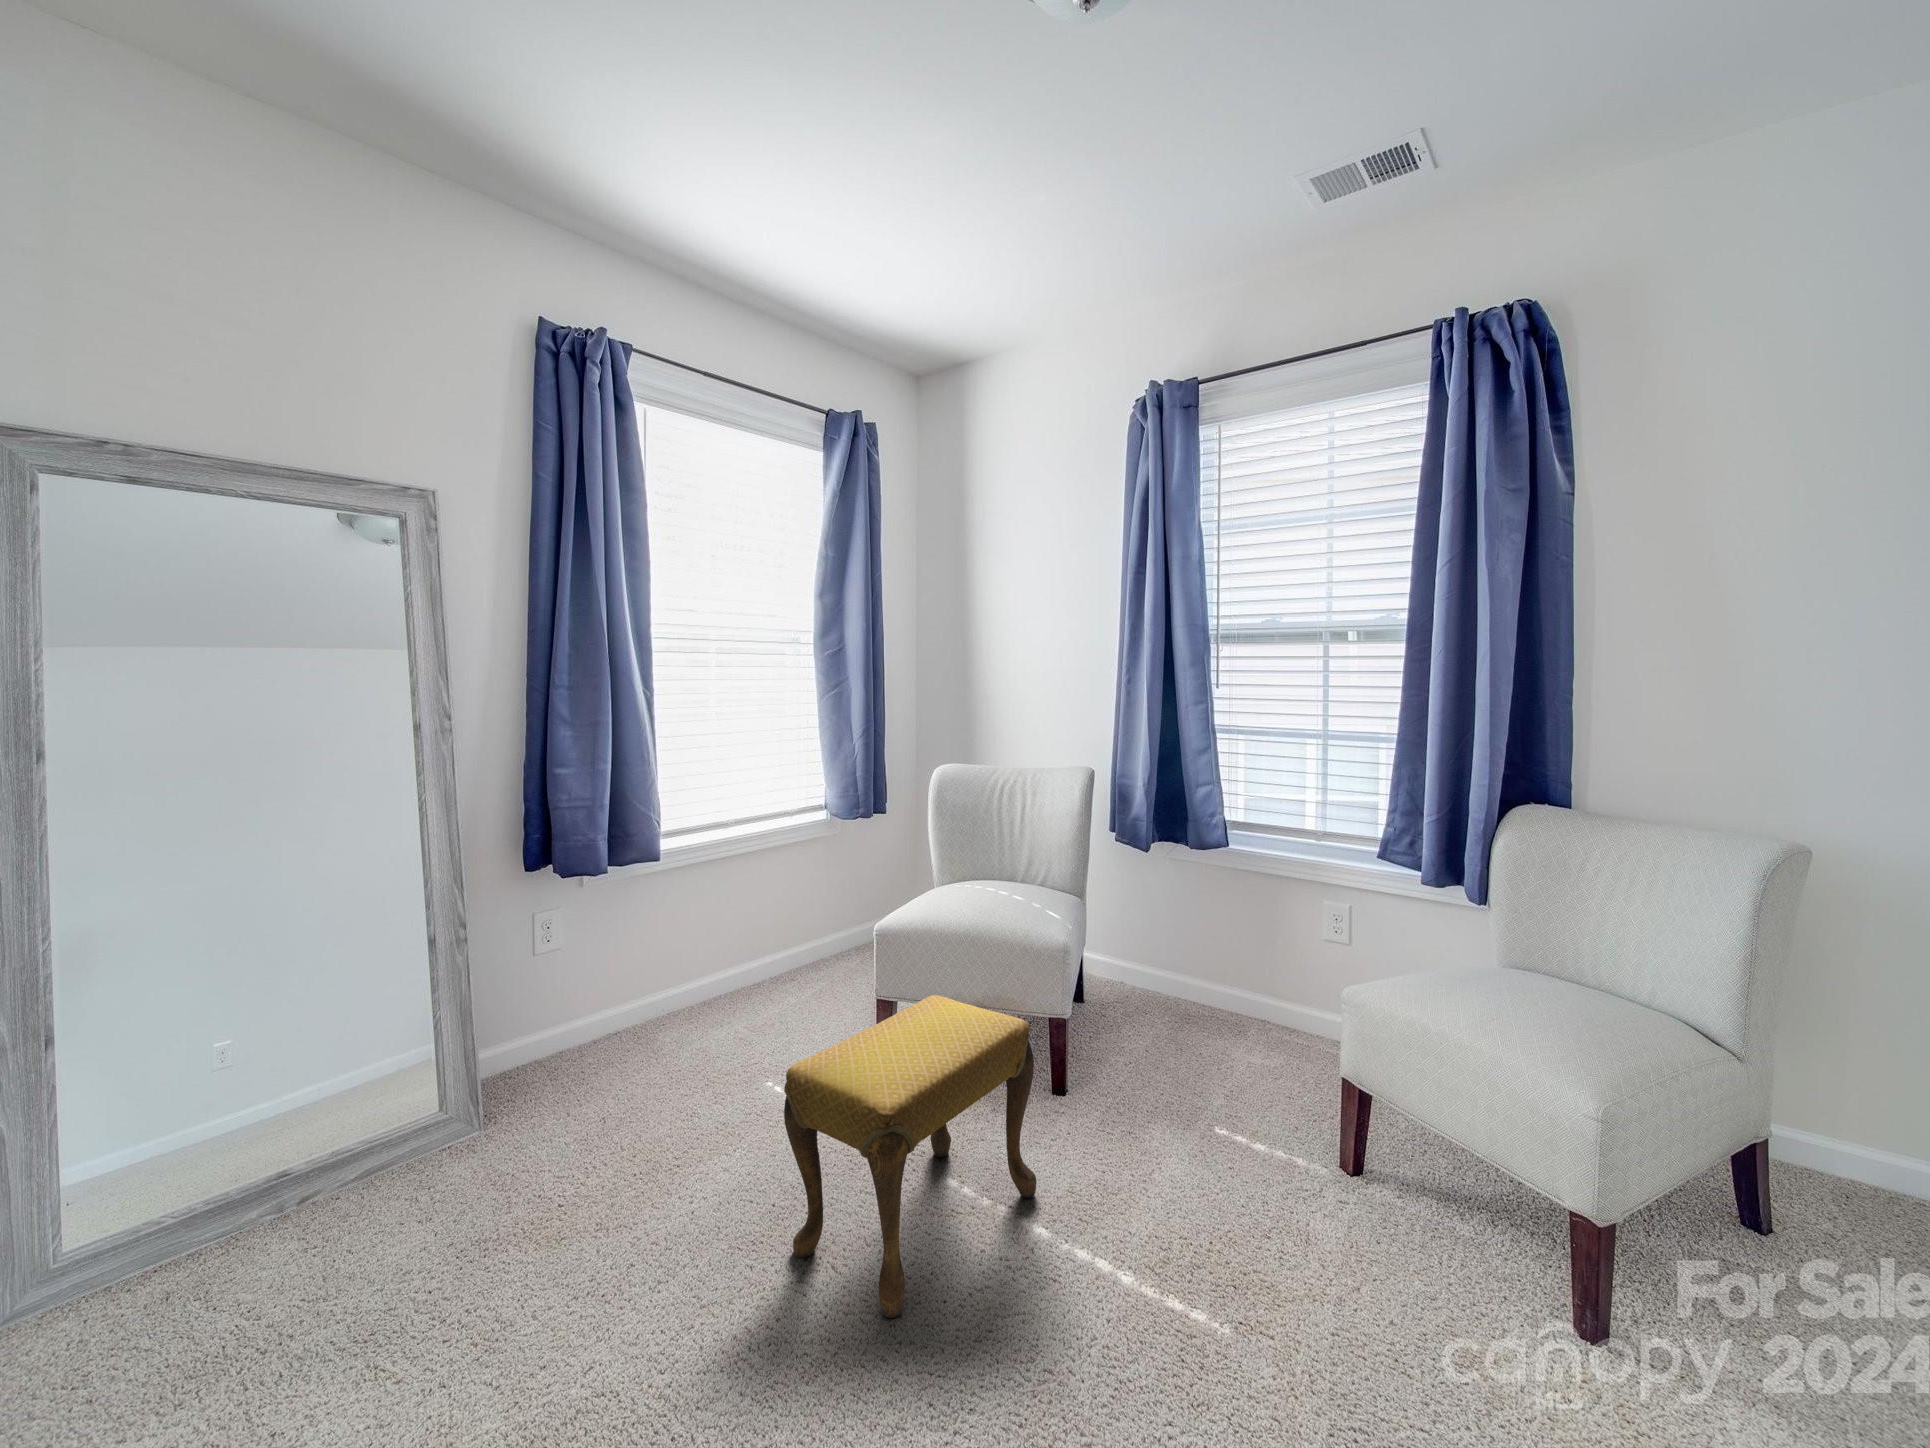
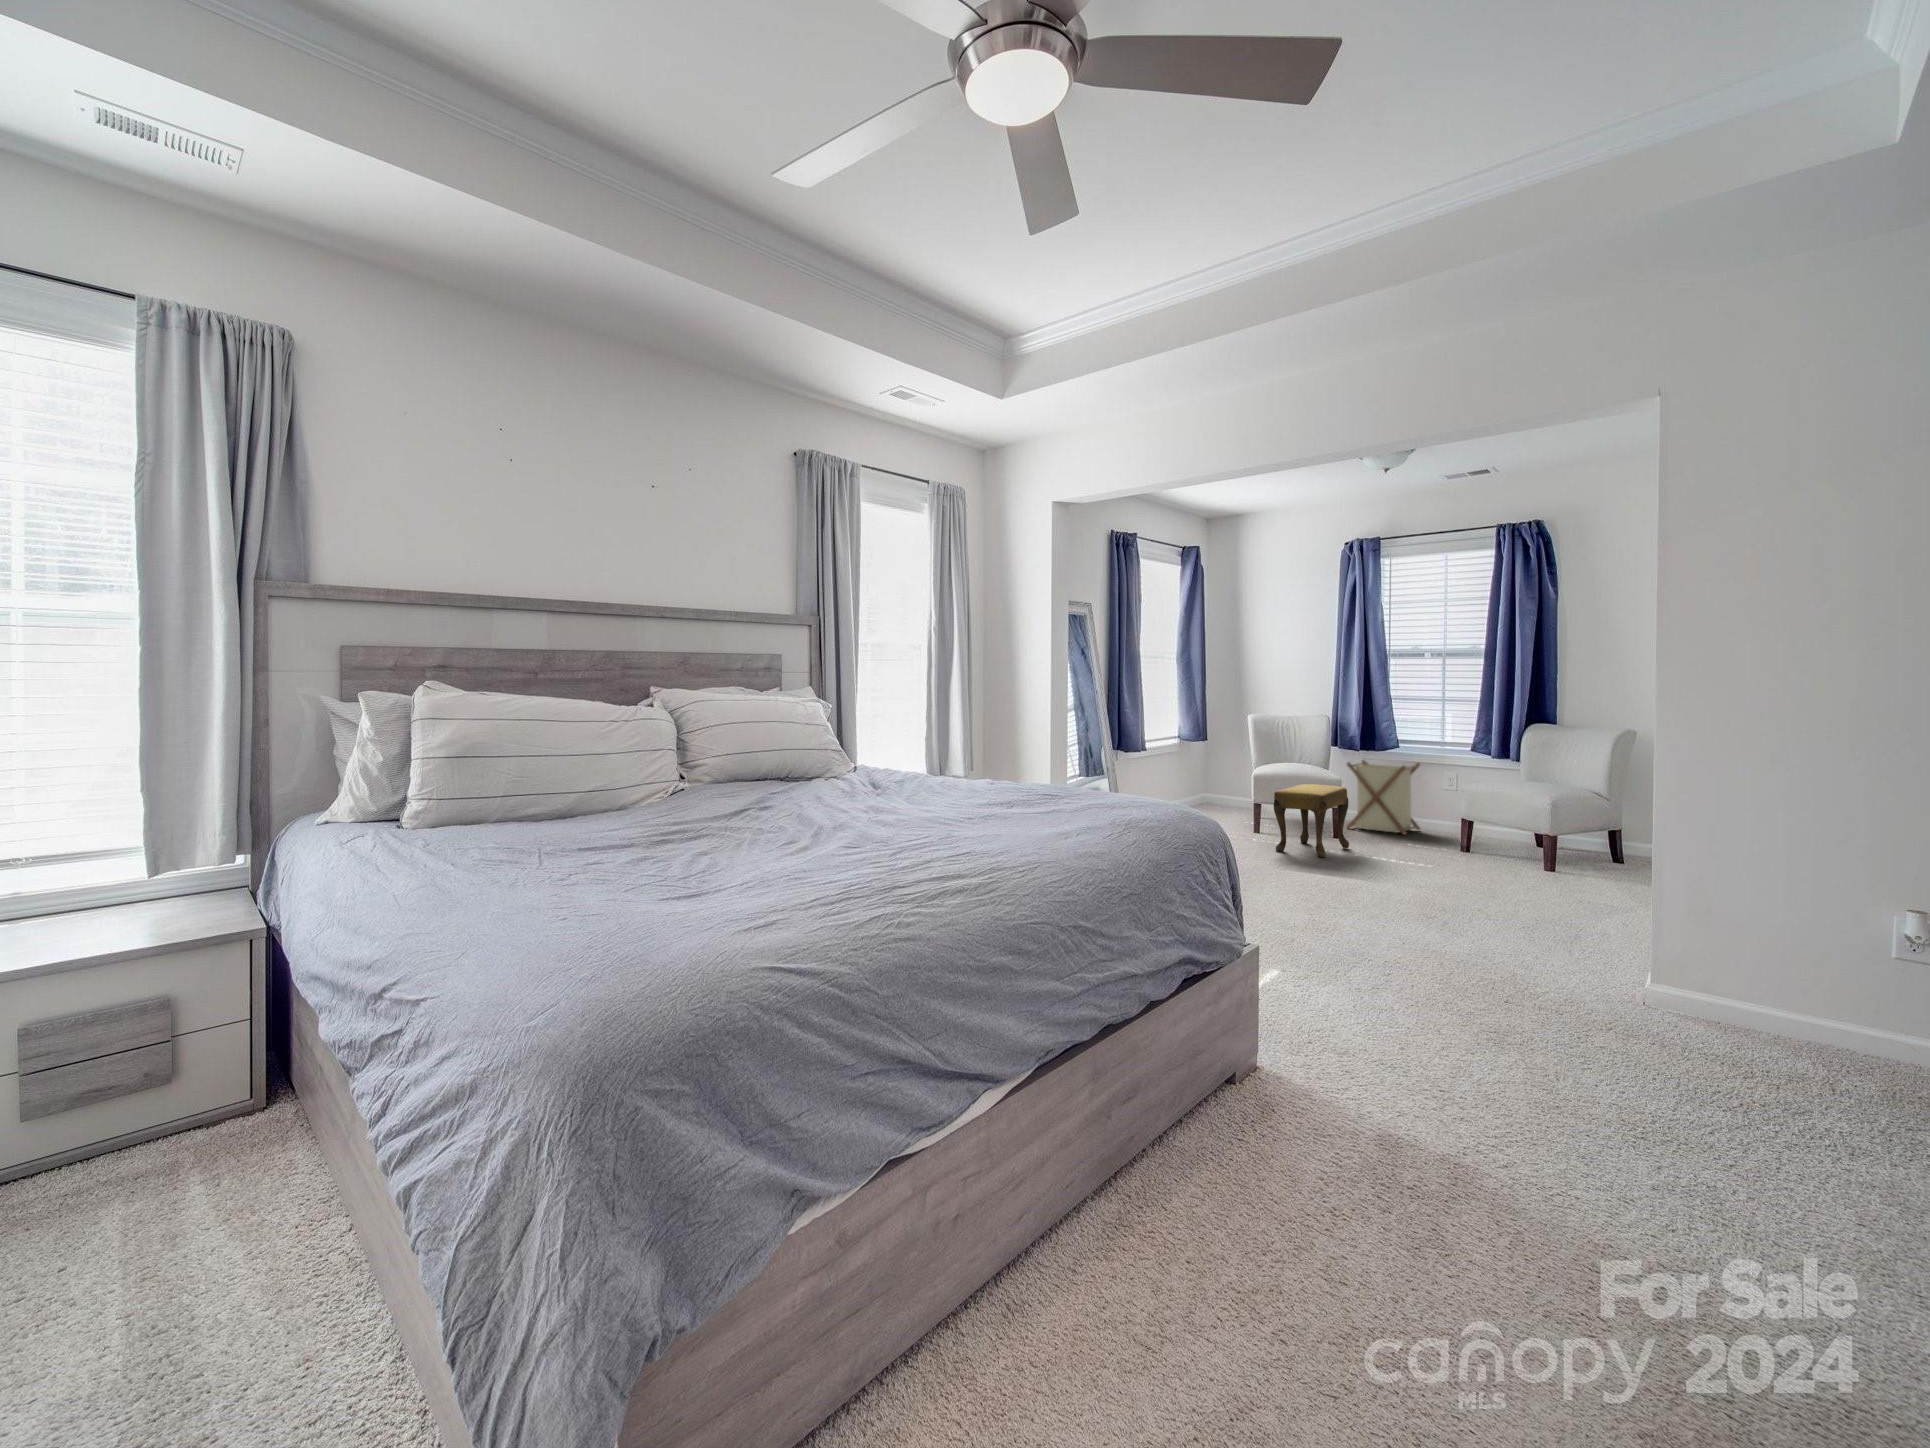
laundry basket: none [1114,862,1273,1065] -> present [1347,760,1420,835]

